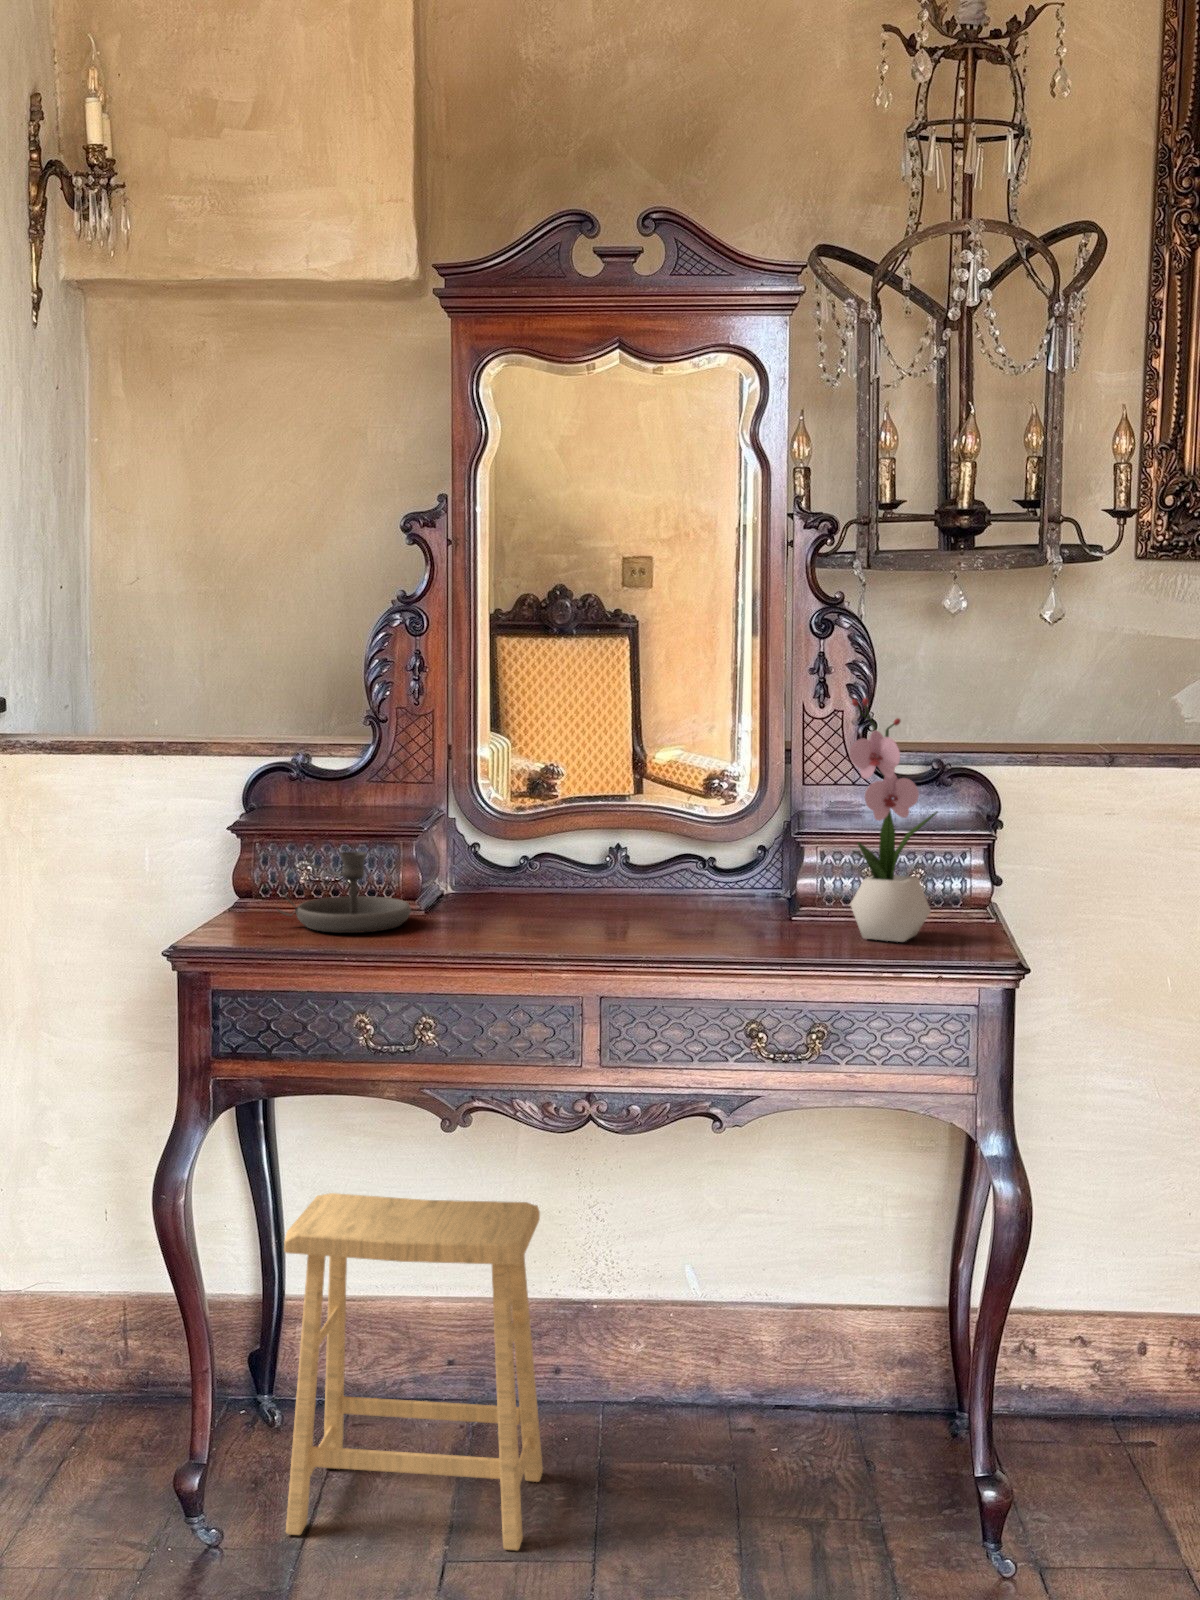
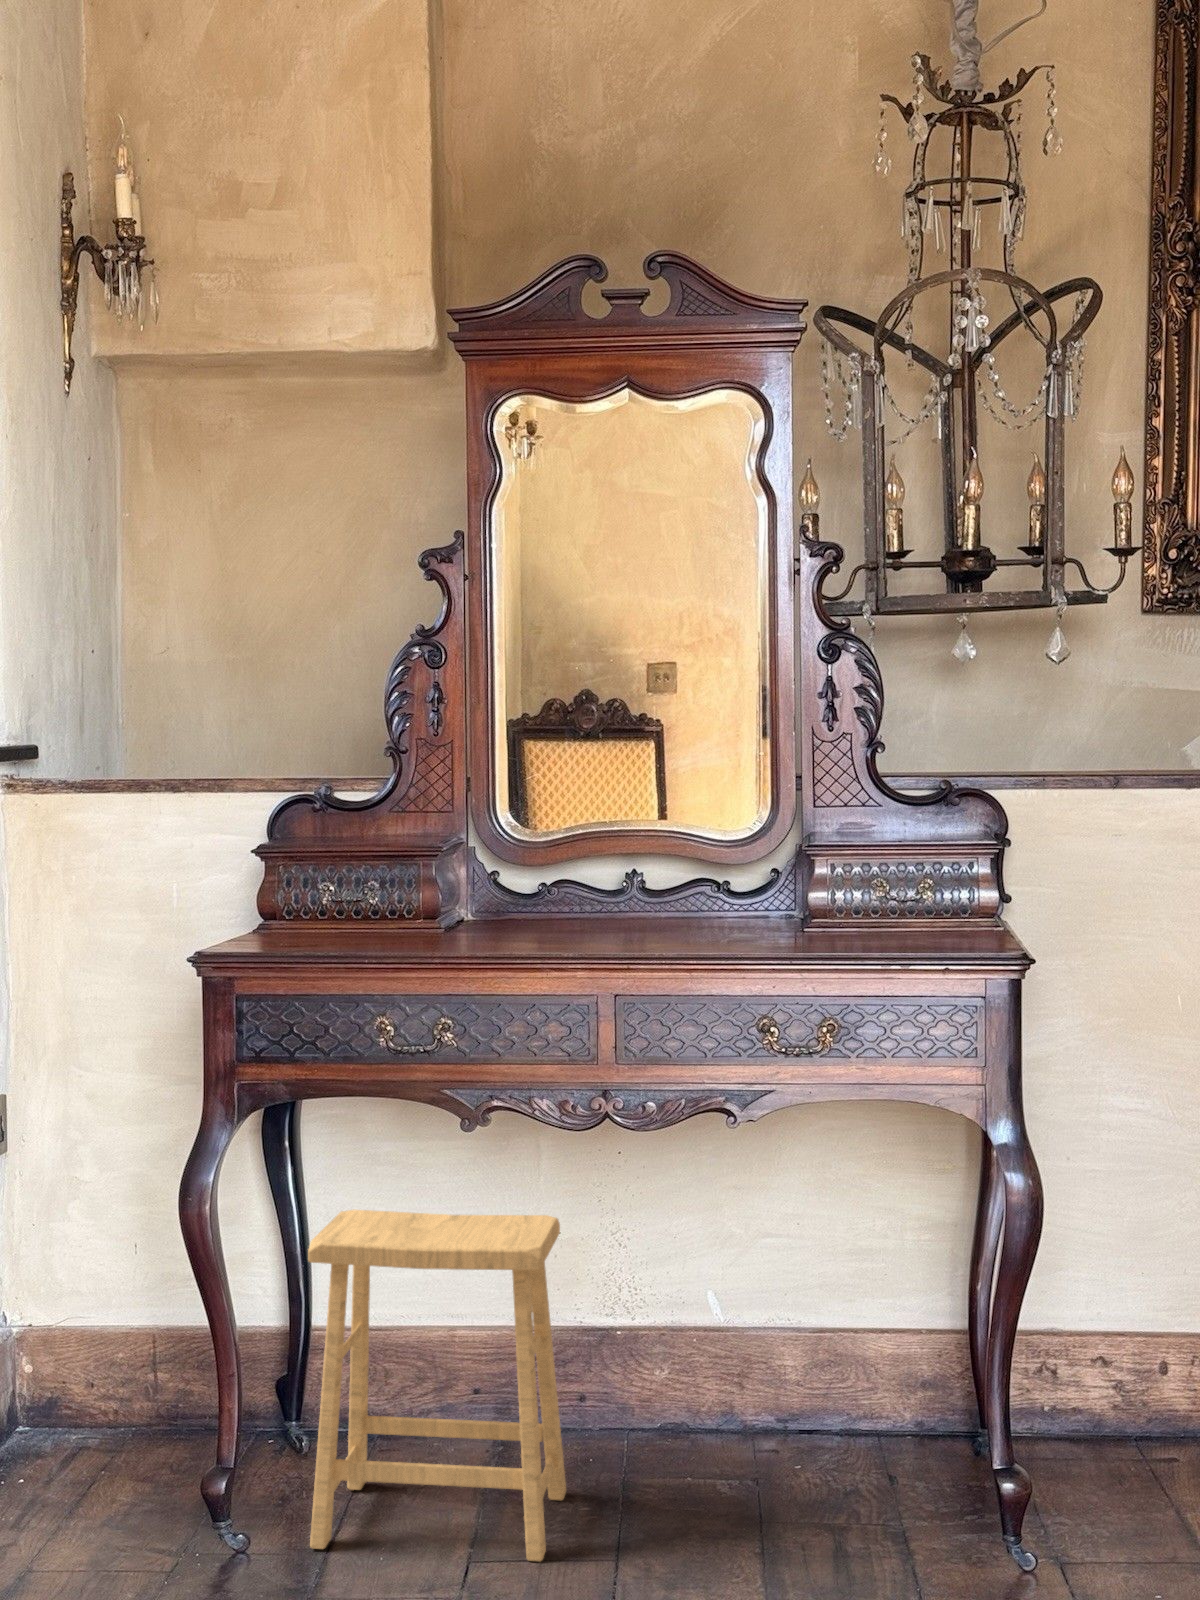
flower arrangement: present [850,698,938,942] -> none [855,706,944,944]
candlestick: present [277,852,411,933] -> none [300,867,431,944]

